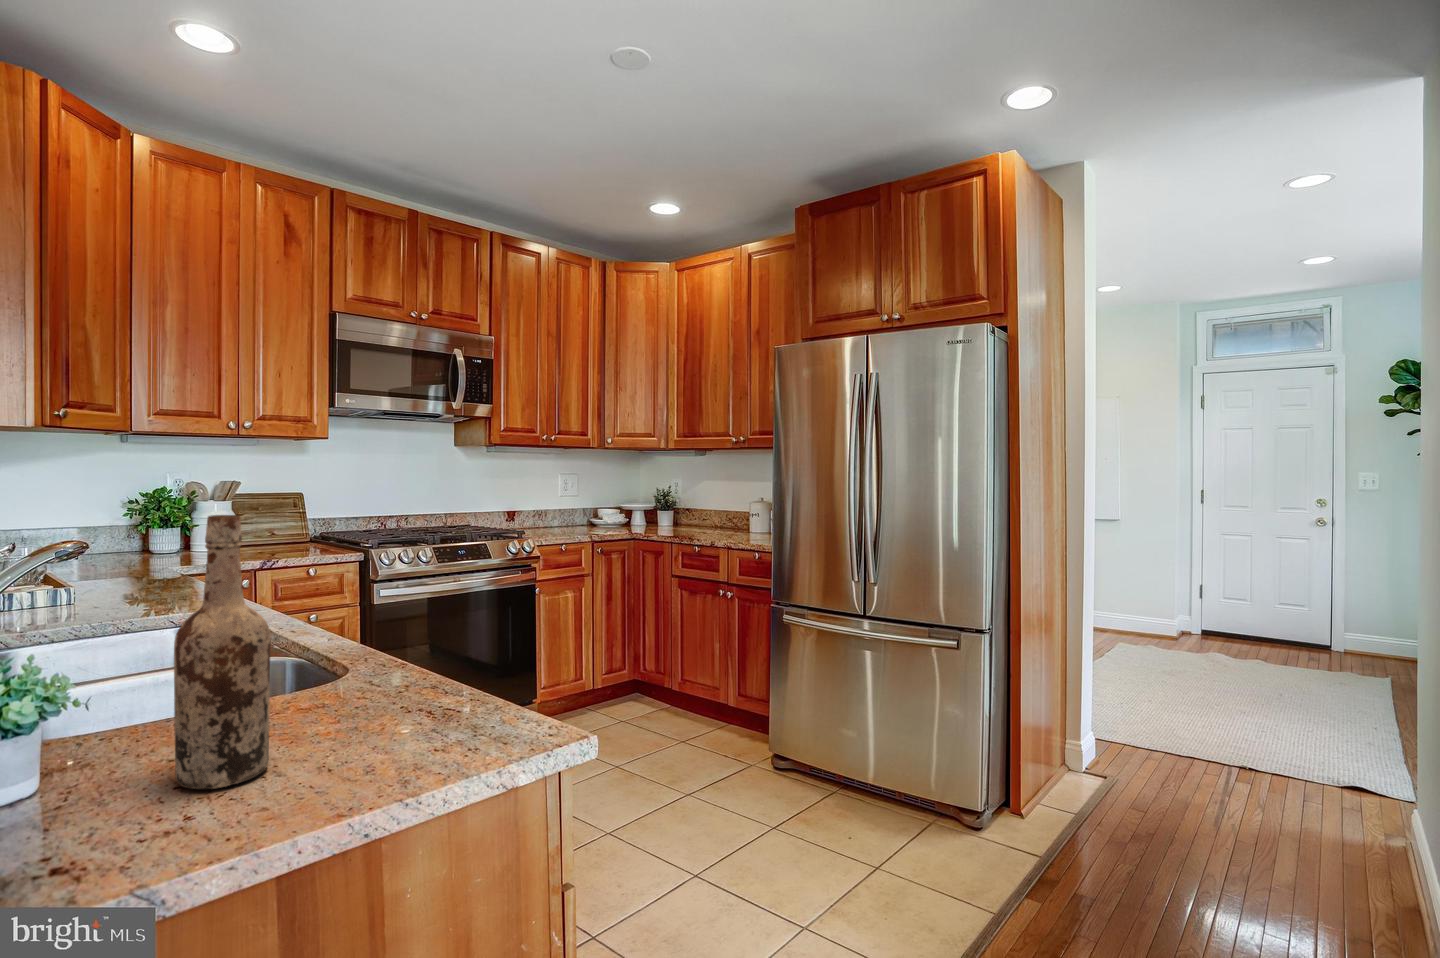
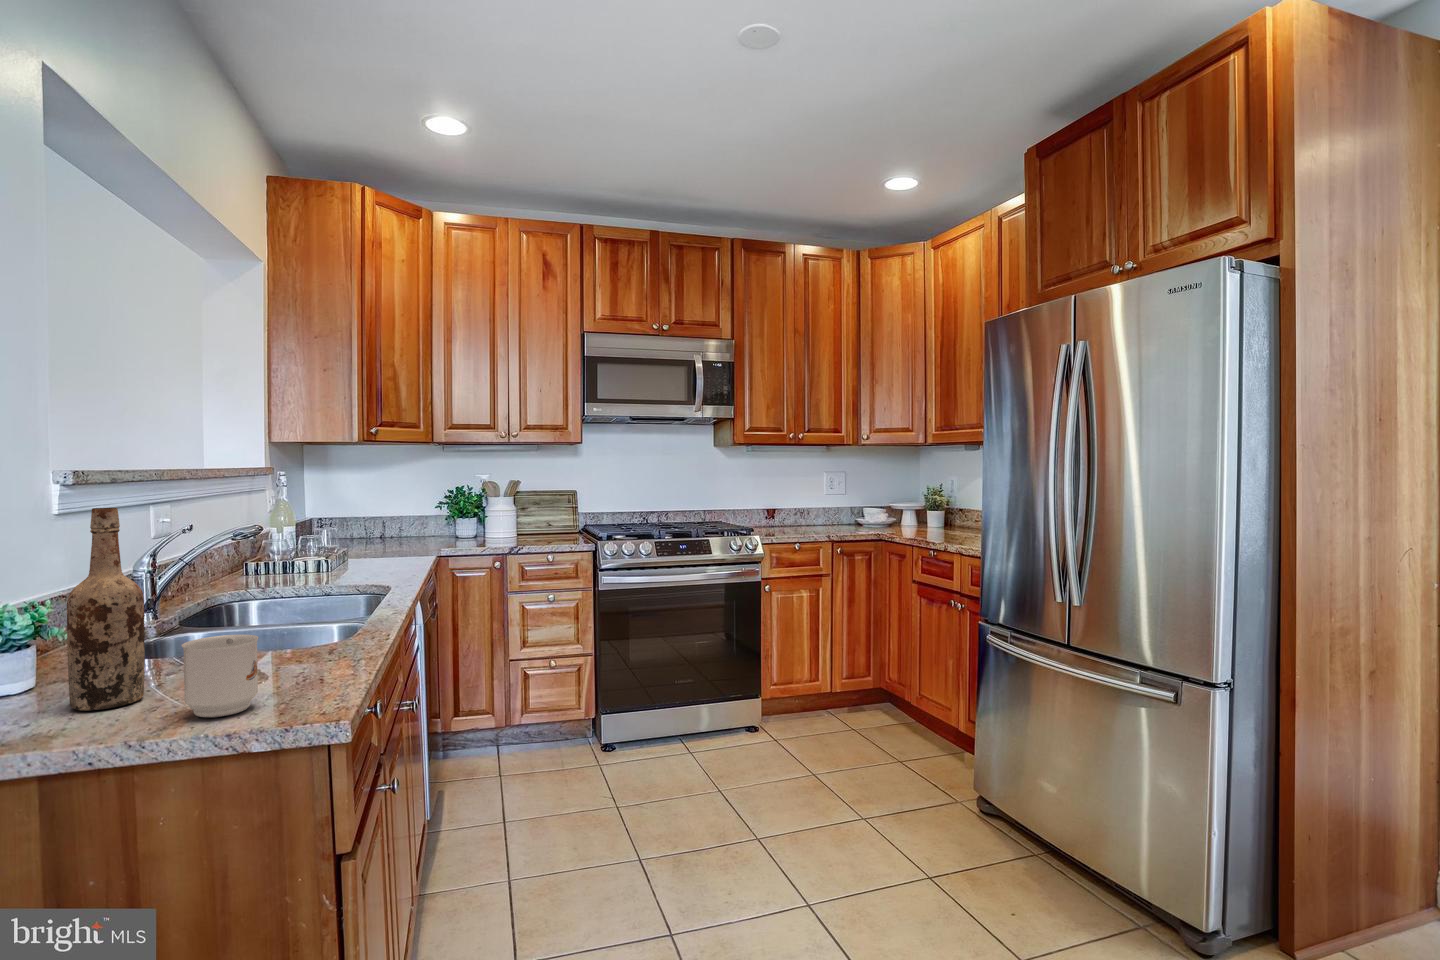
mug: none [384,661,467,763] -> present [182,635,259,717]

